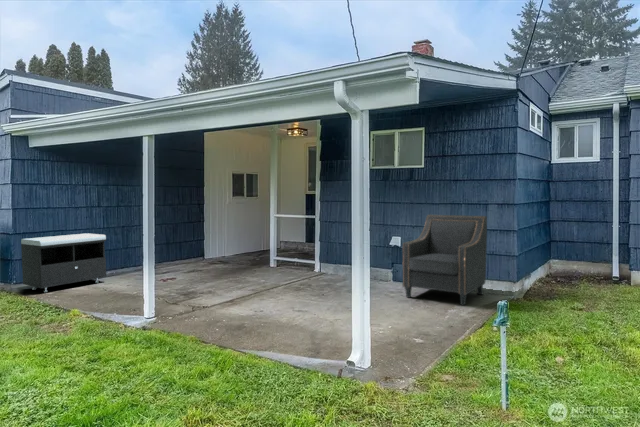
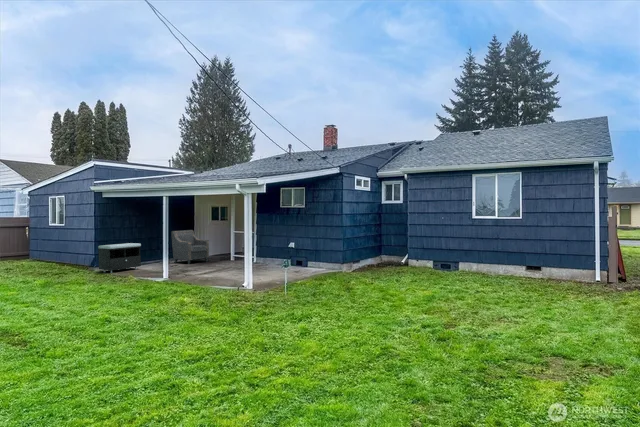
chair: present [402,214,487,305] -> present [171,230,209,264]

